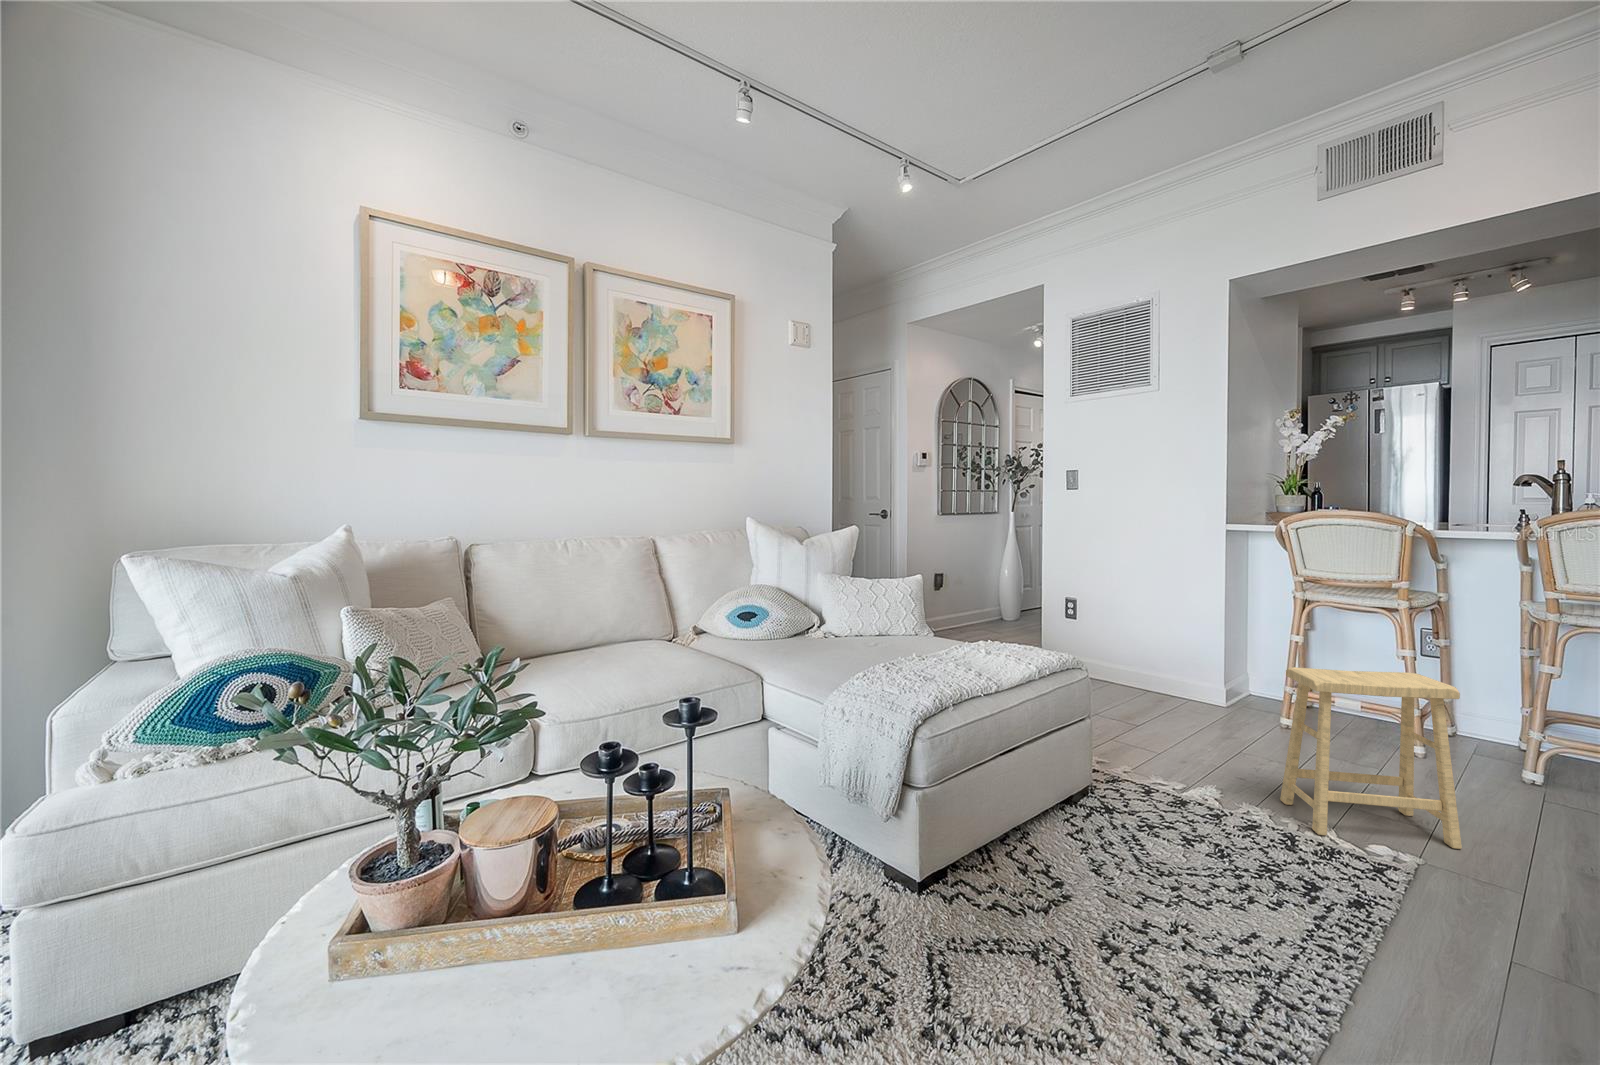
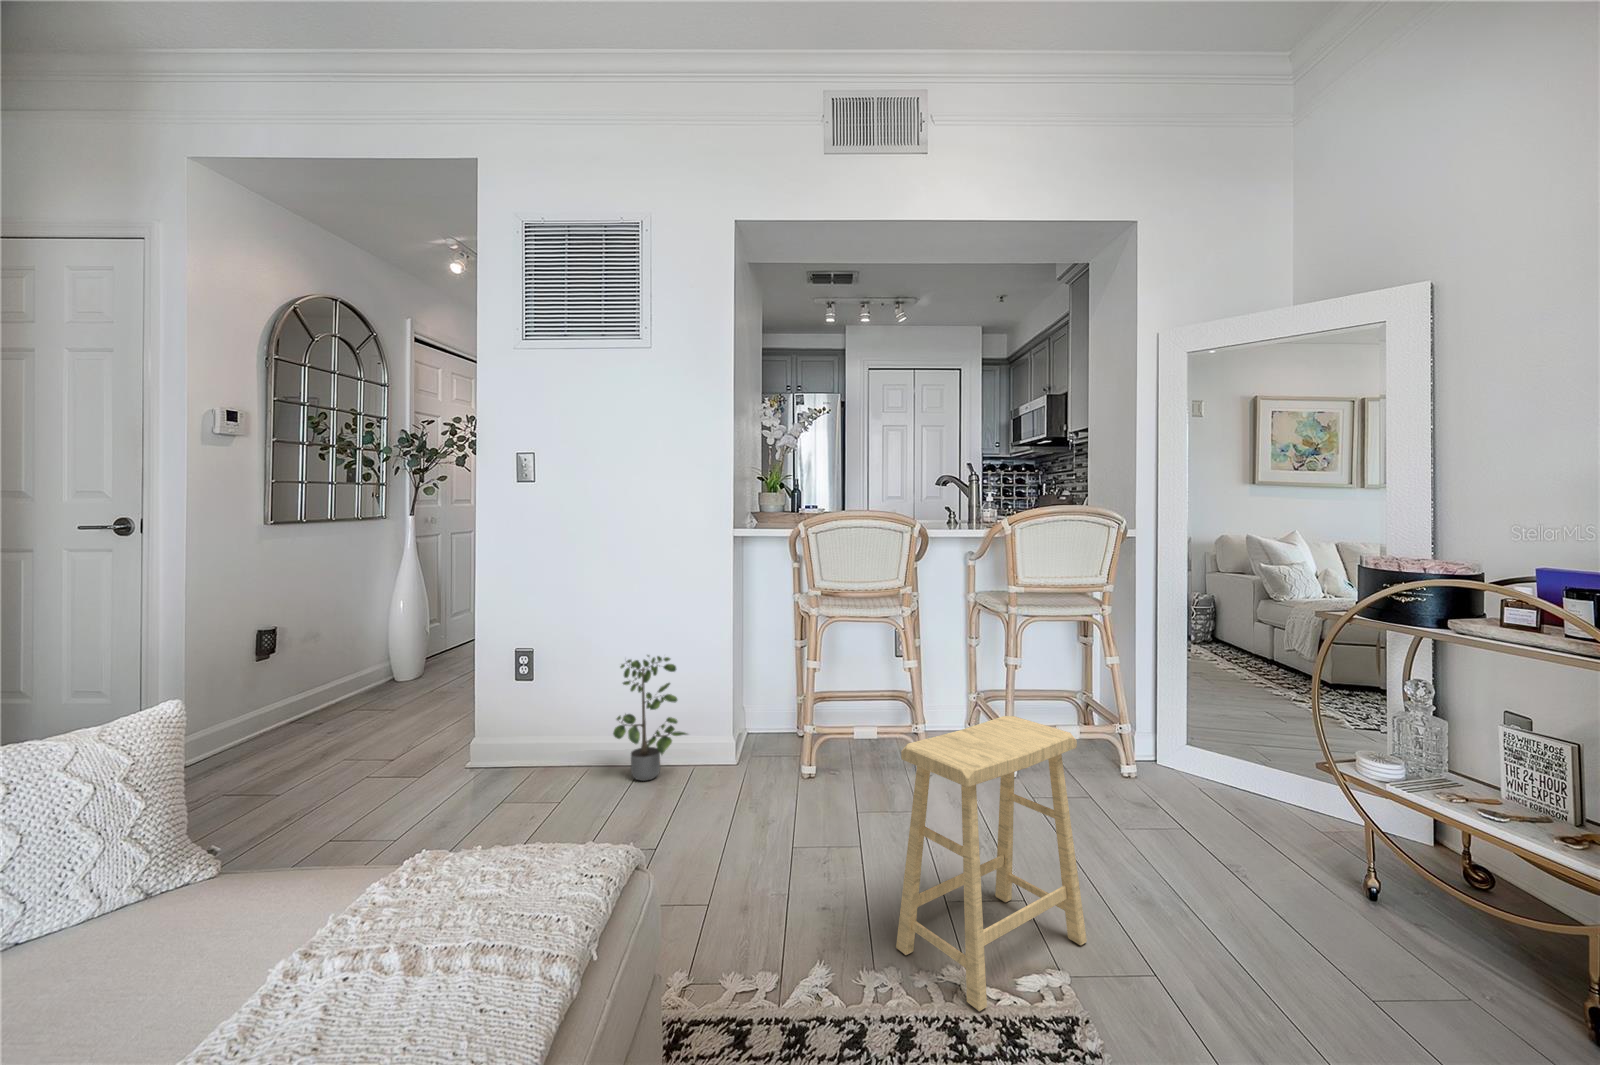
potted plant: none [1124,609,1182,695] -> present [613,655,687,781]

